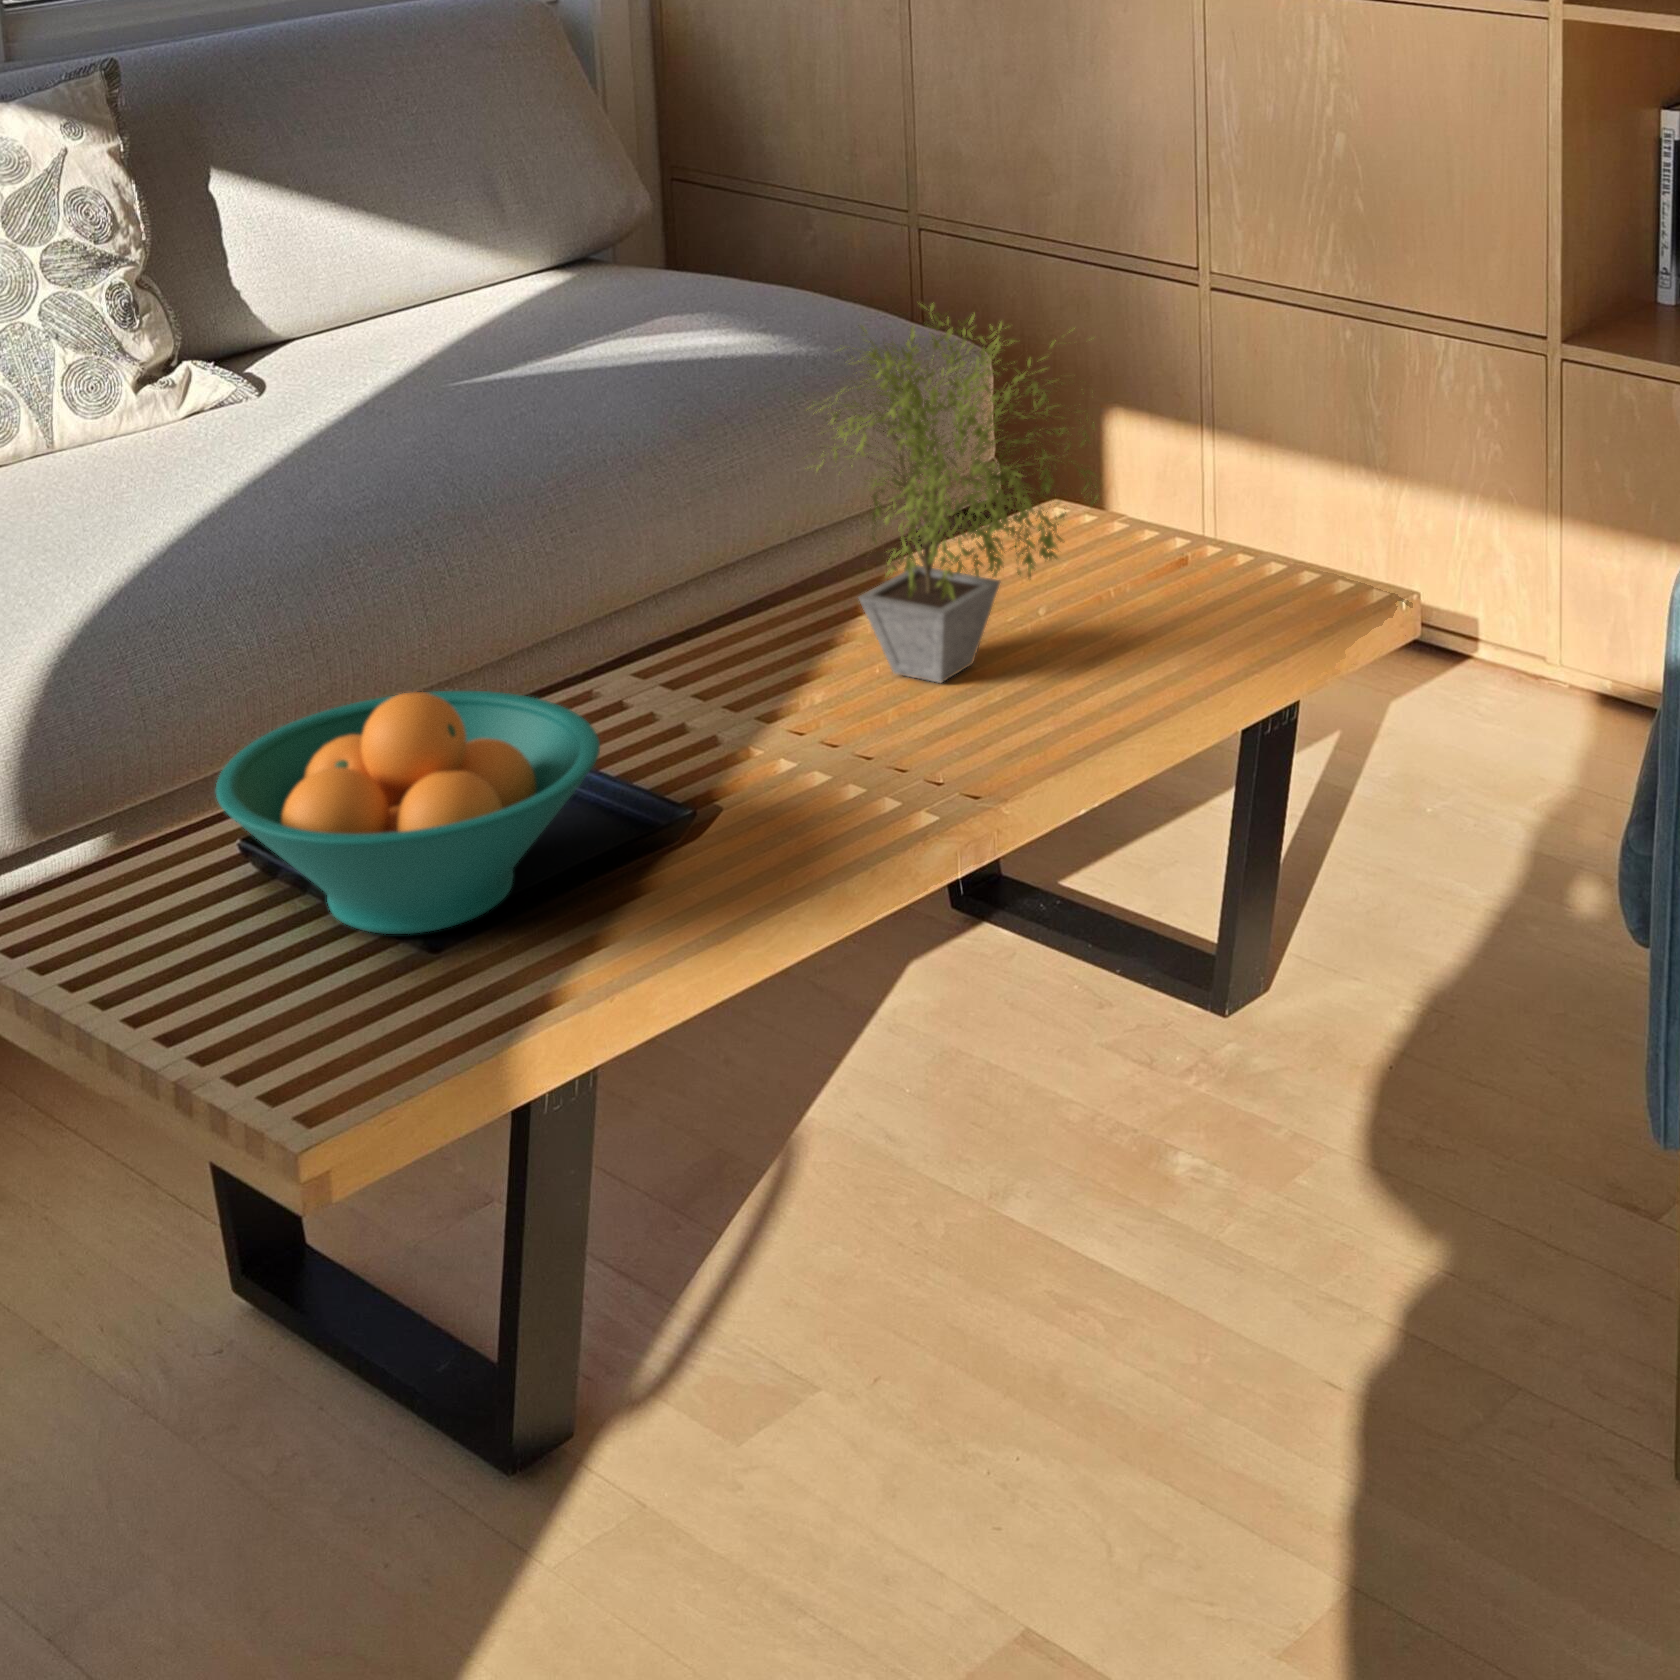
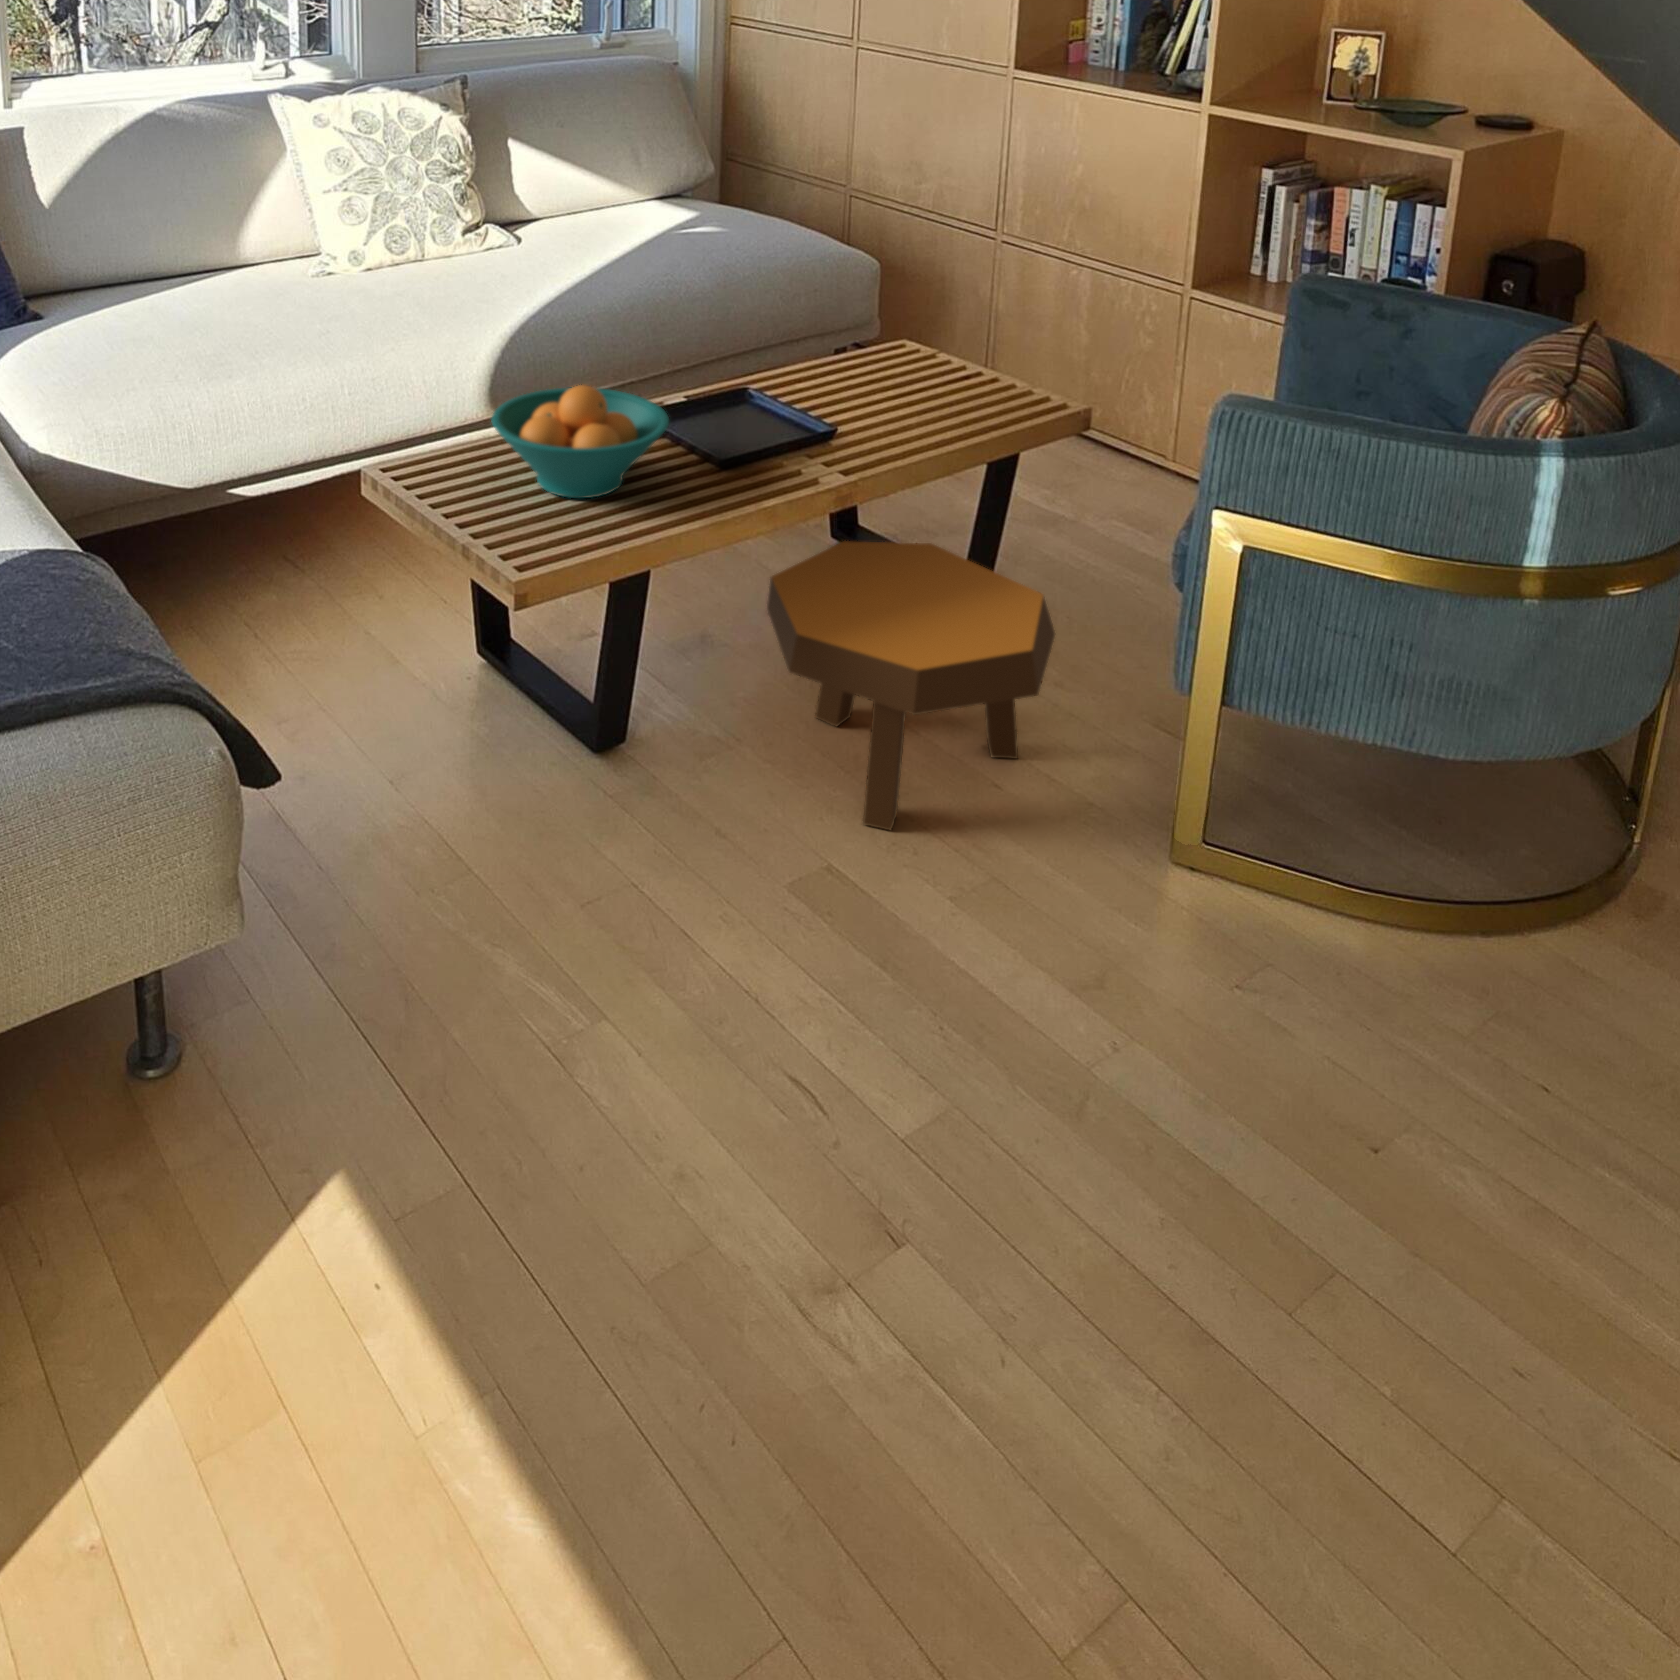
potted plant: present [807,303,1102,683] -> none [771,226,935,418]
footstool: none [837,911,1404,1518] -> present [767,541,1055,830]

